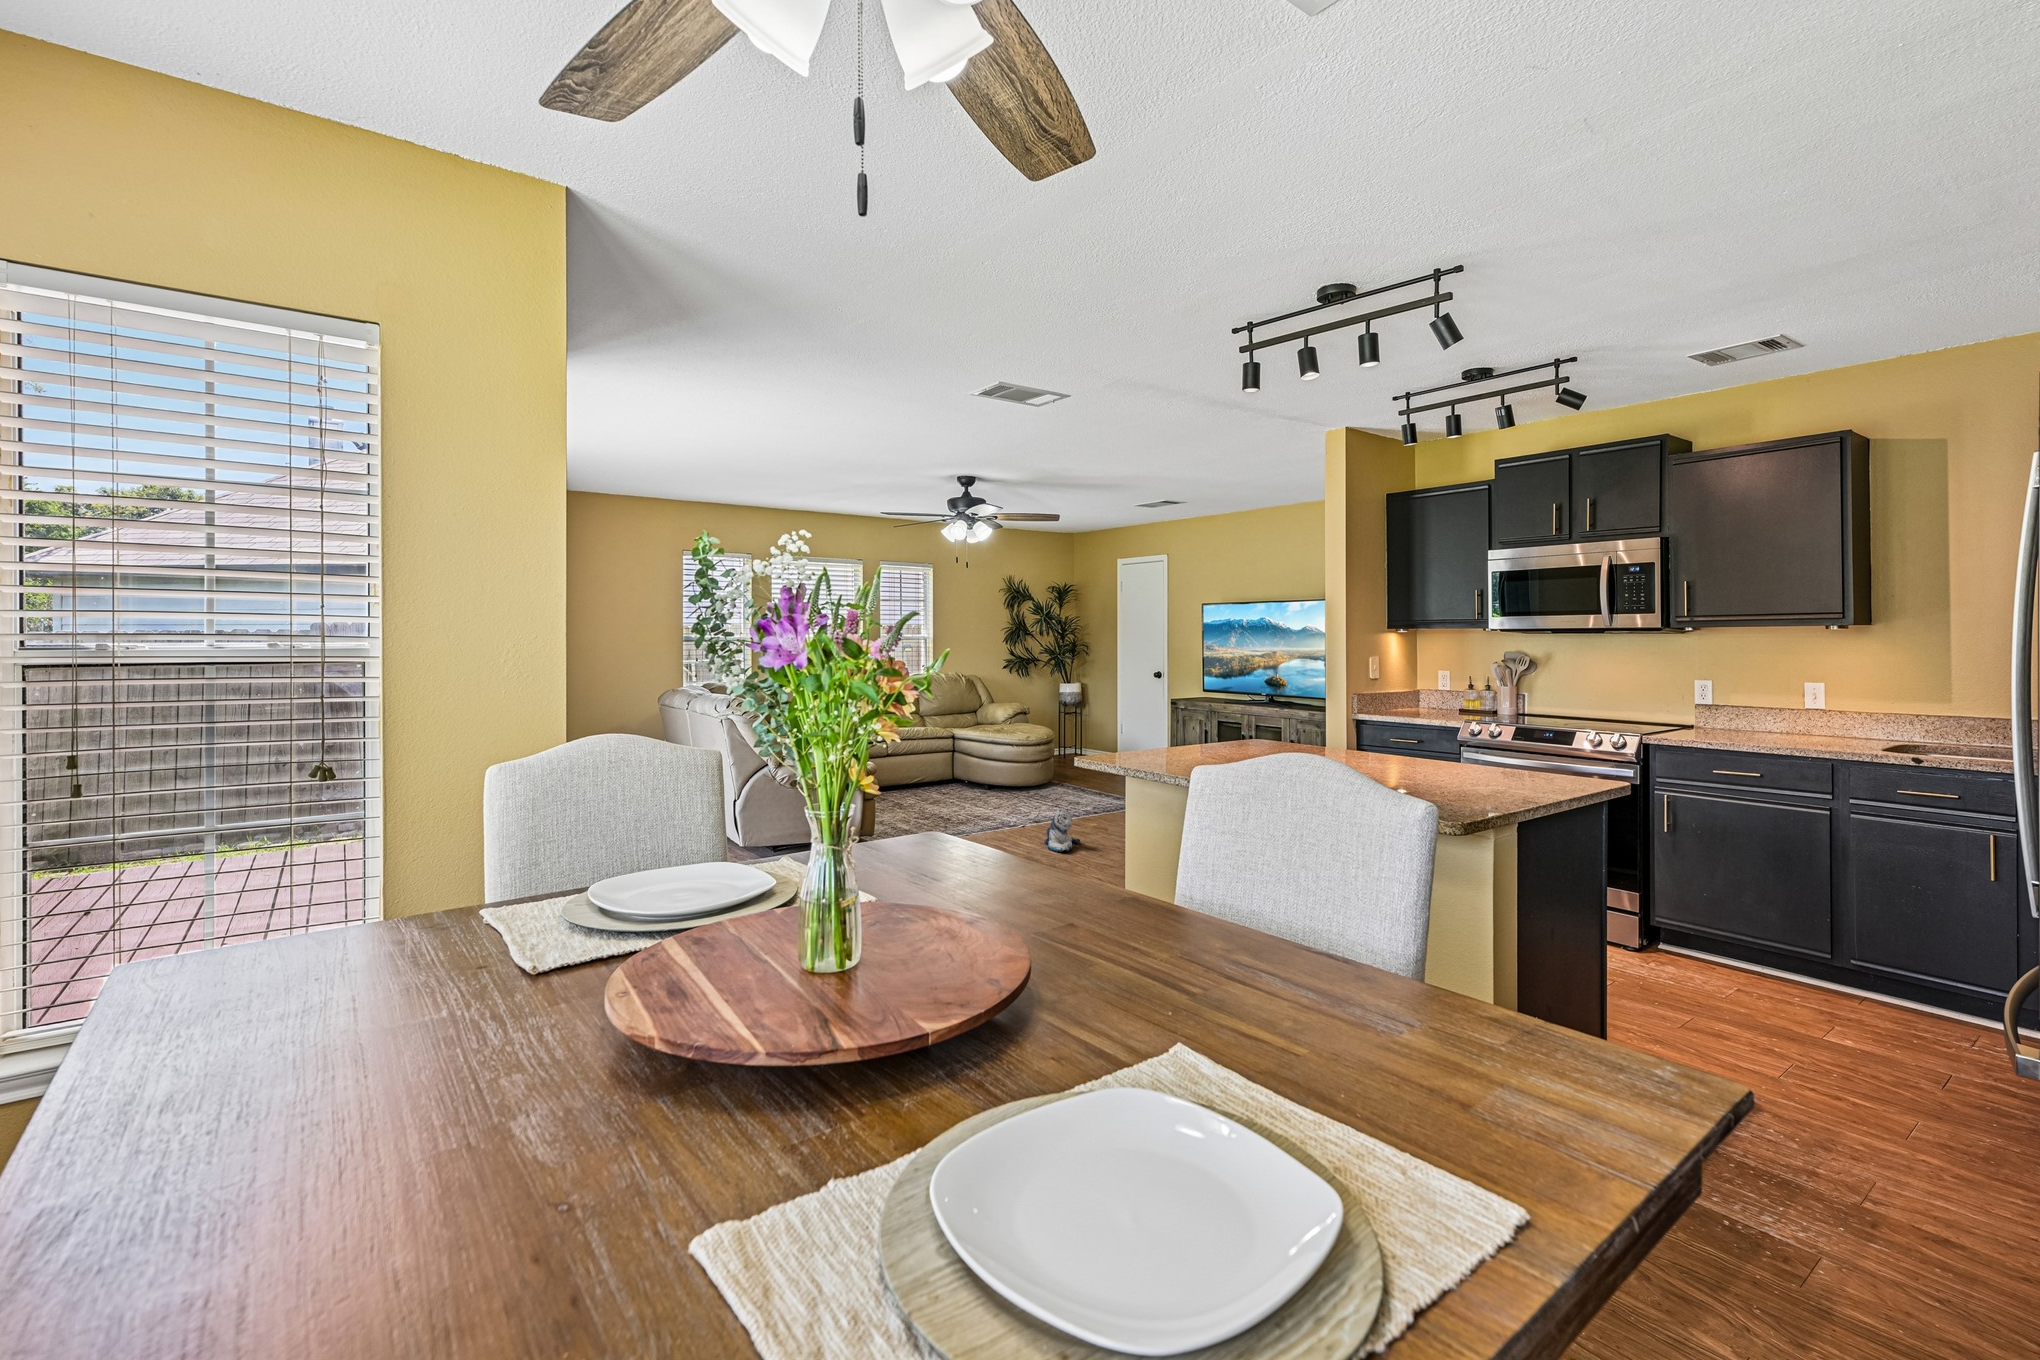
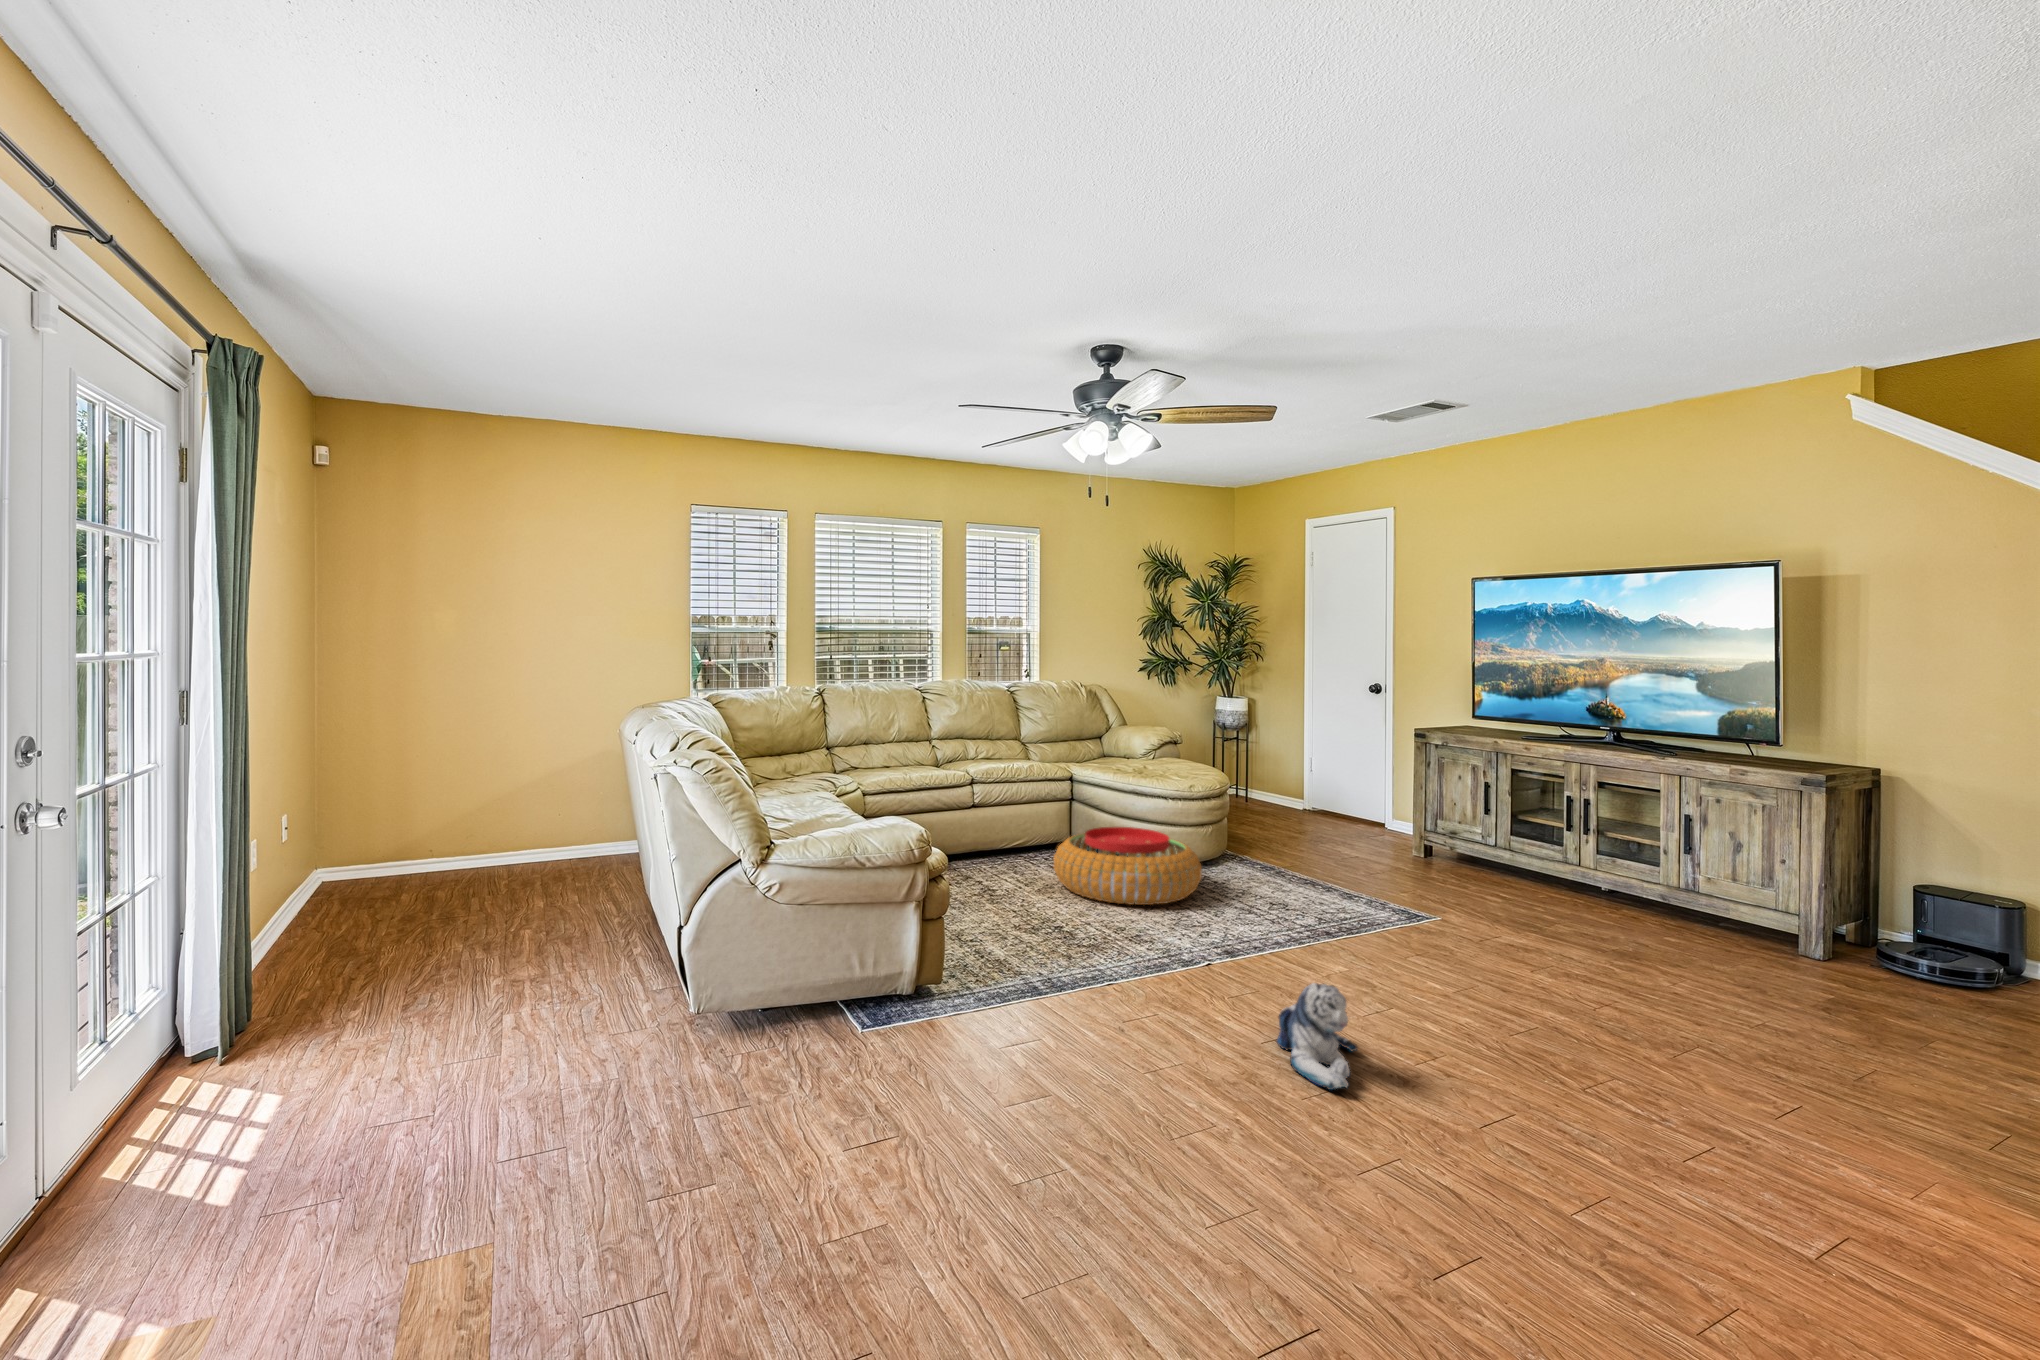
pouf: none [940,764,1030,805] -> present [1054,827,1202,905]

